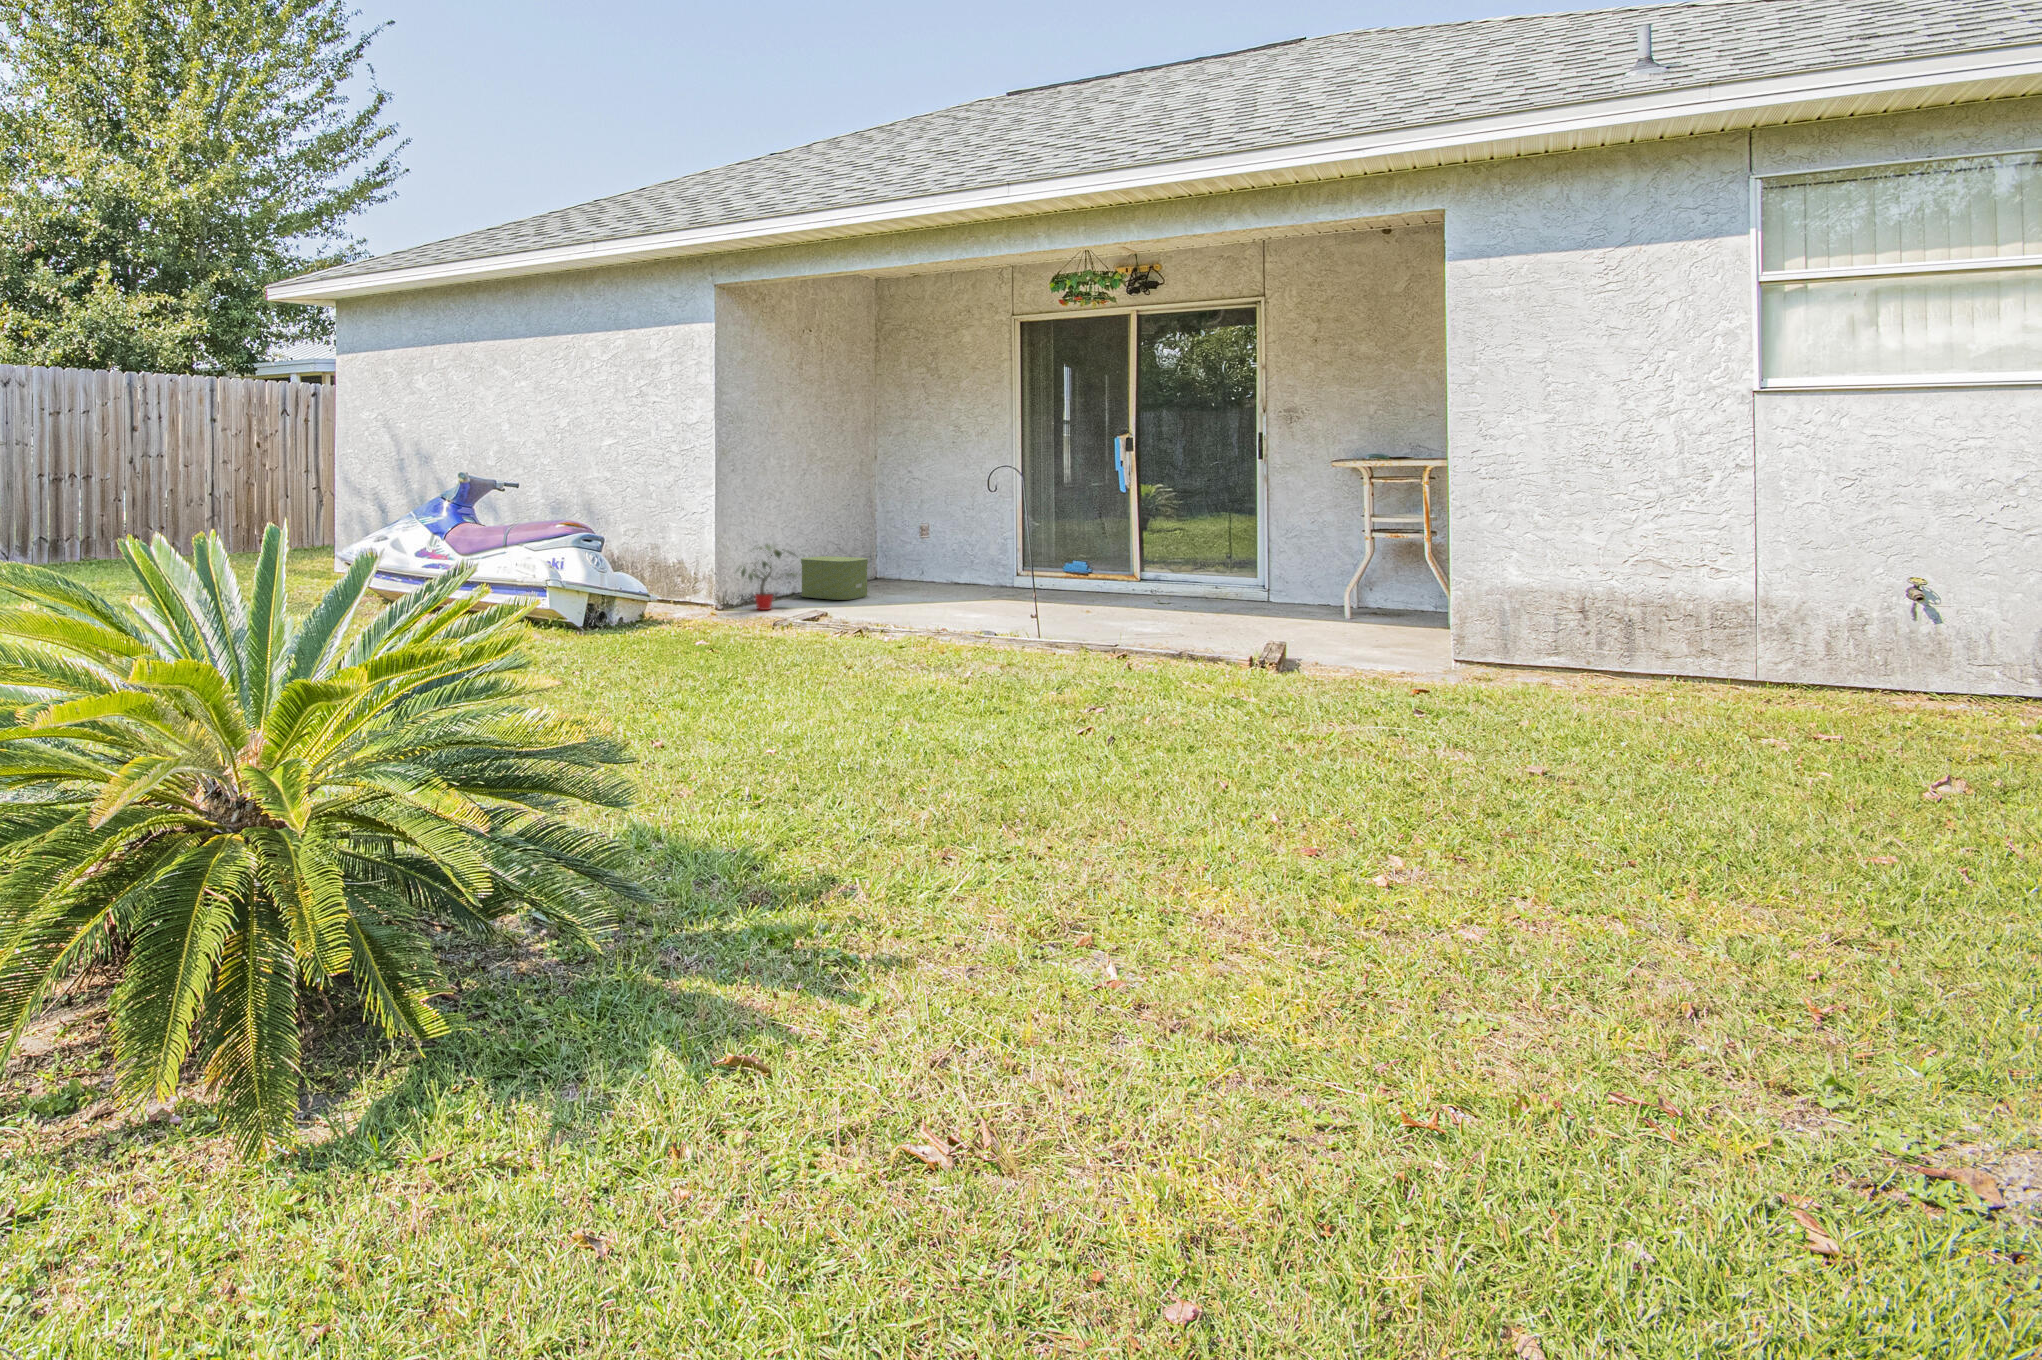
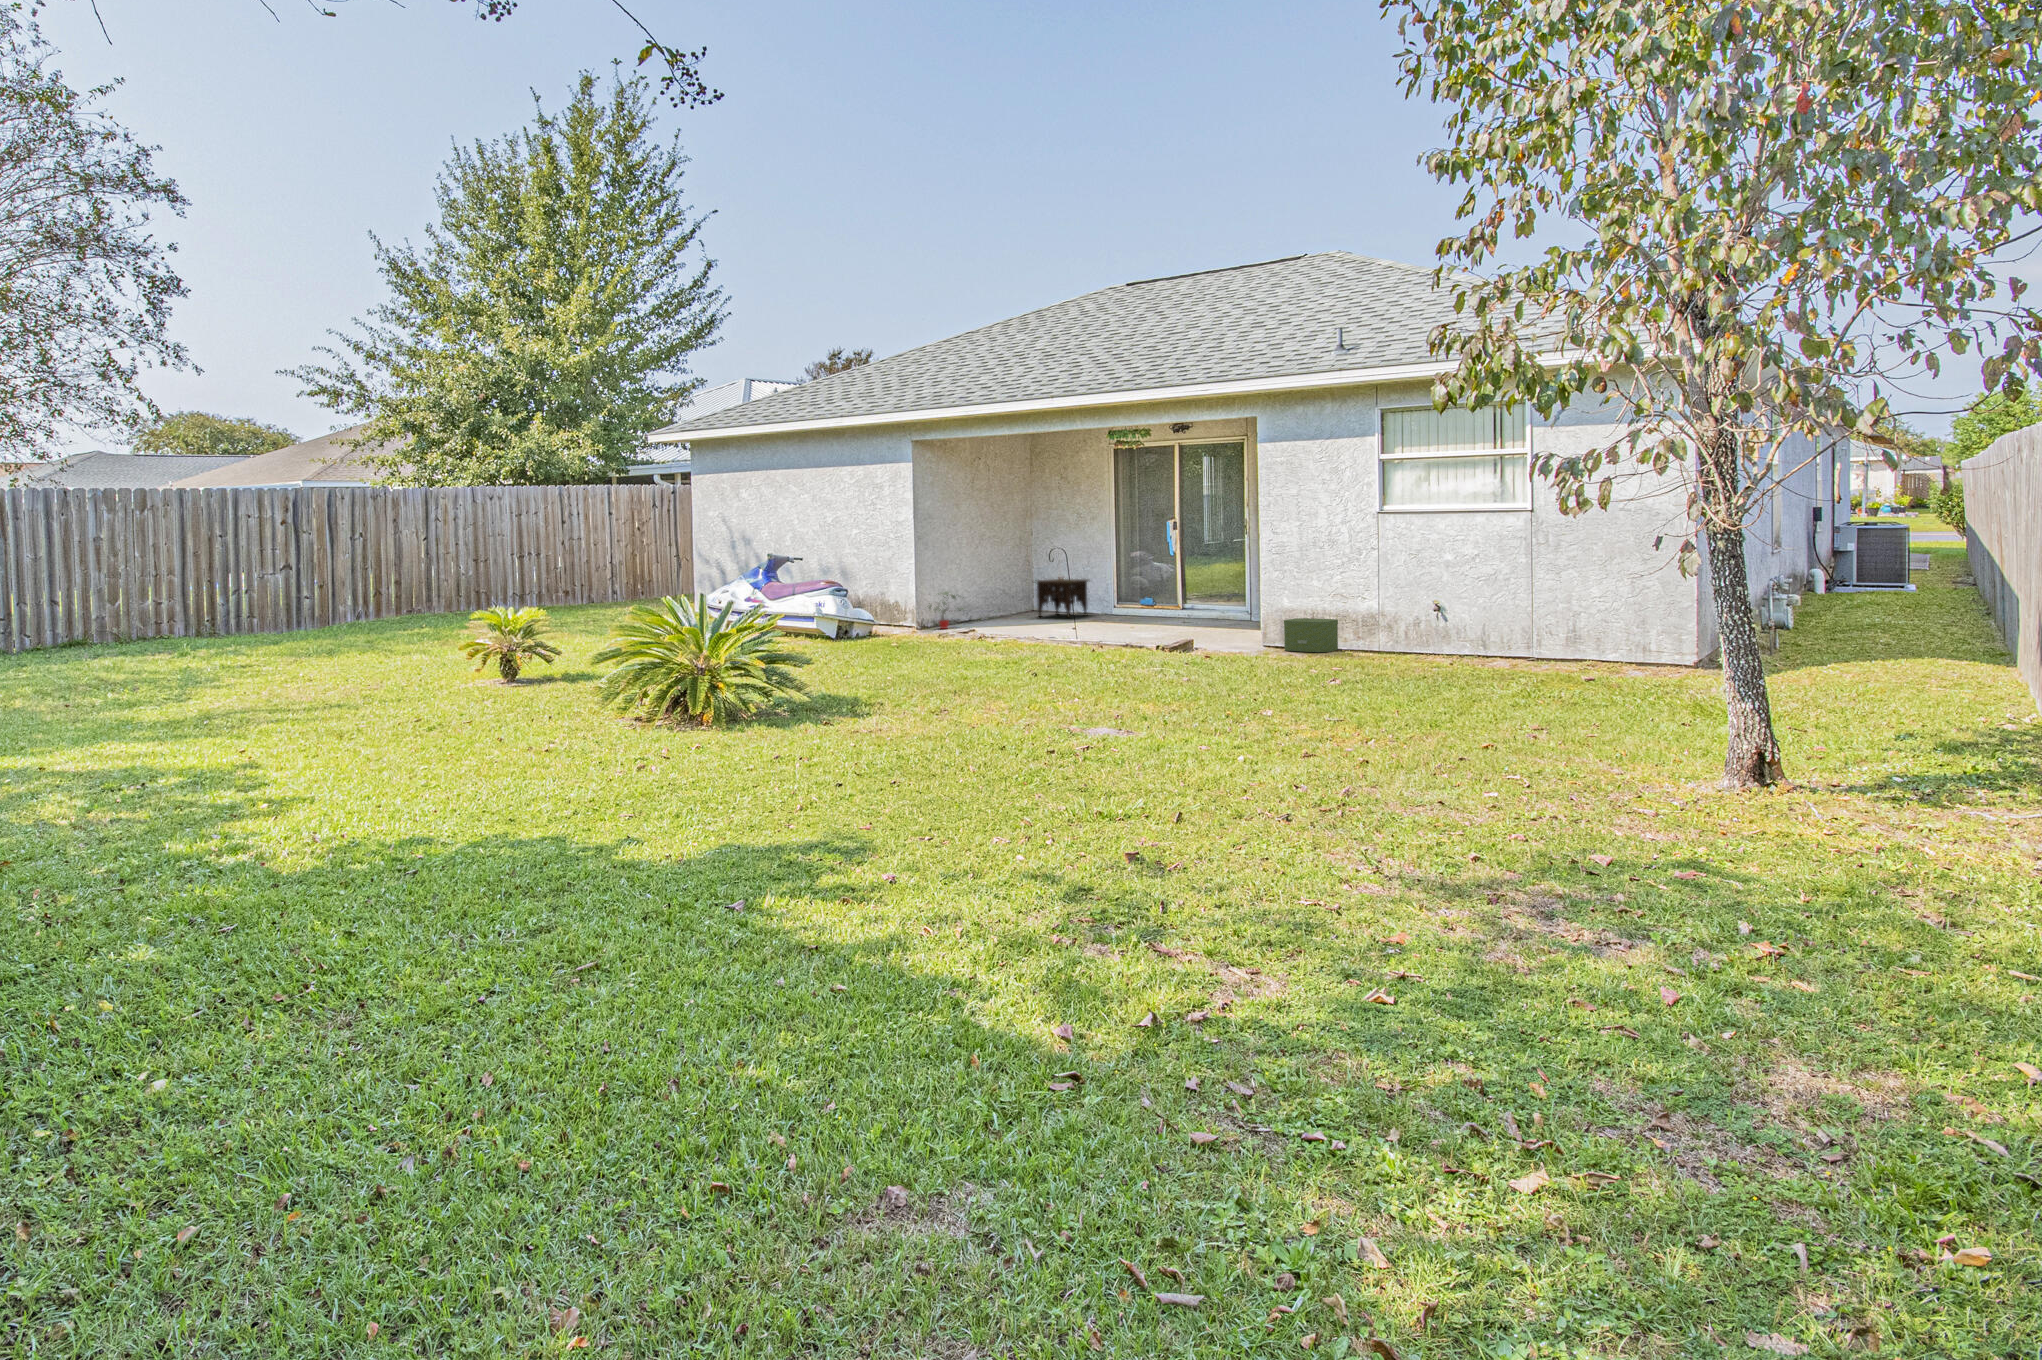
side table: none [895,524,989,591] -> present [1036,579,1088,618]
storage box: present [801,556,868,600] -> present [1284,618,1338,652]

